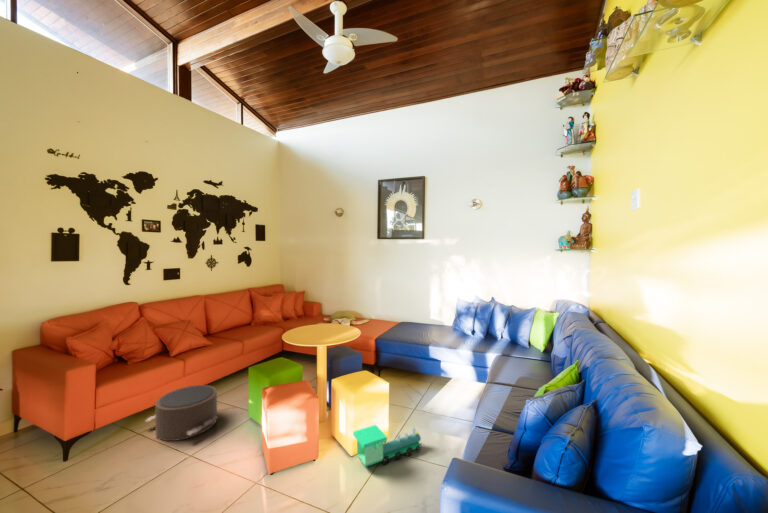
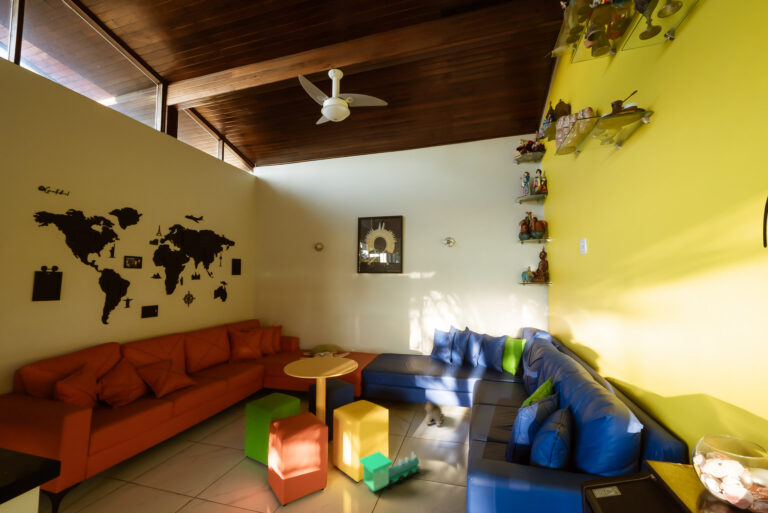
plush toy: none [435,374,459,401] -> present [425,401,443,425]
pouf: present [146,385,217,441] -> none [133,426,215,488]

